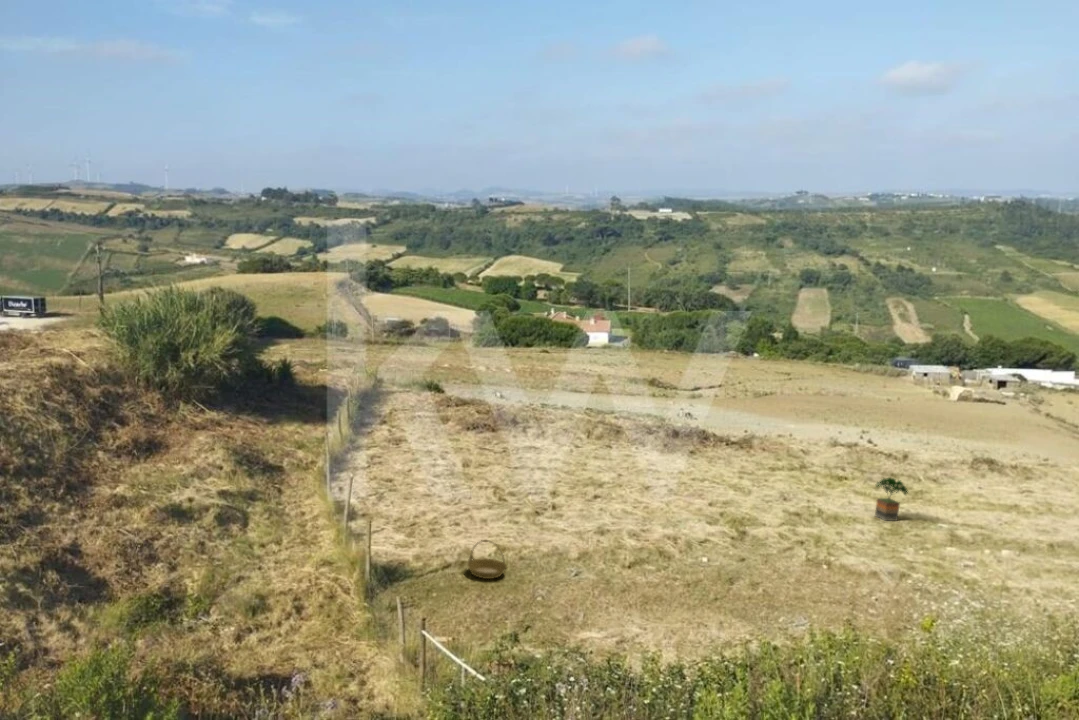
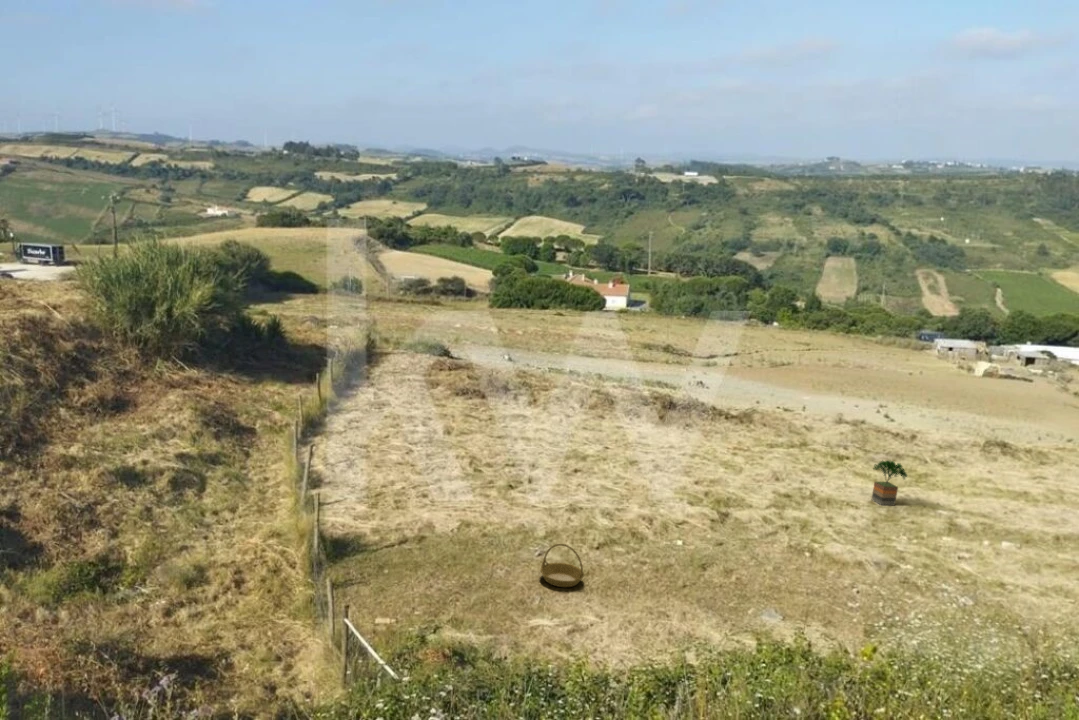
basket: present [467,540,507,579] -> present [541,544,584,587]

